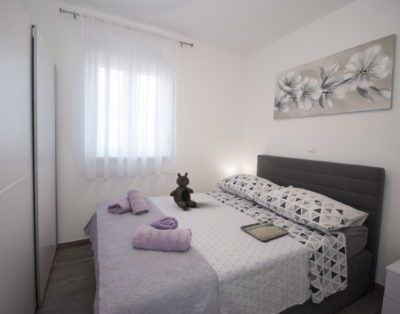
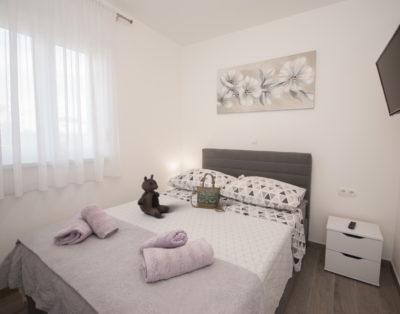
handbag: none [220,177,249,217] -> present [190,173,224,212]
tray: present [240,221,289,240] -> none [231,211,269,231]

